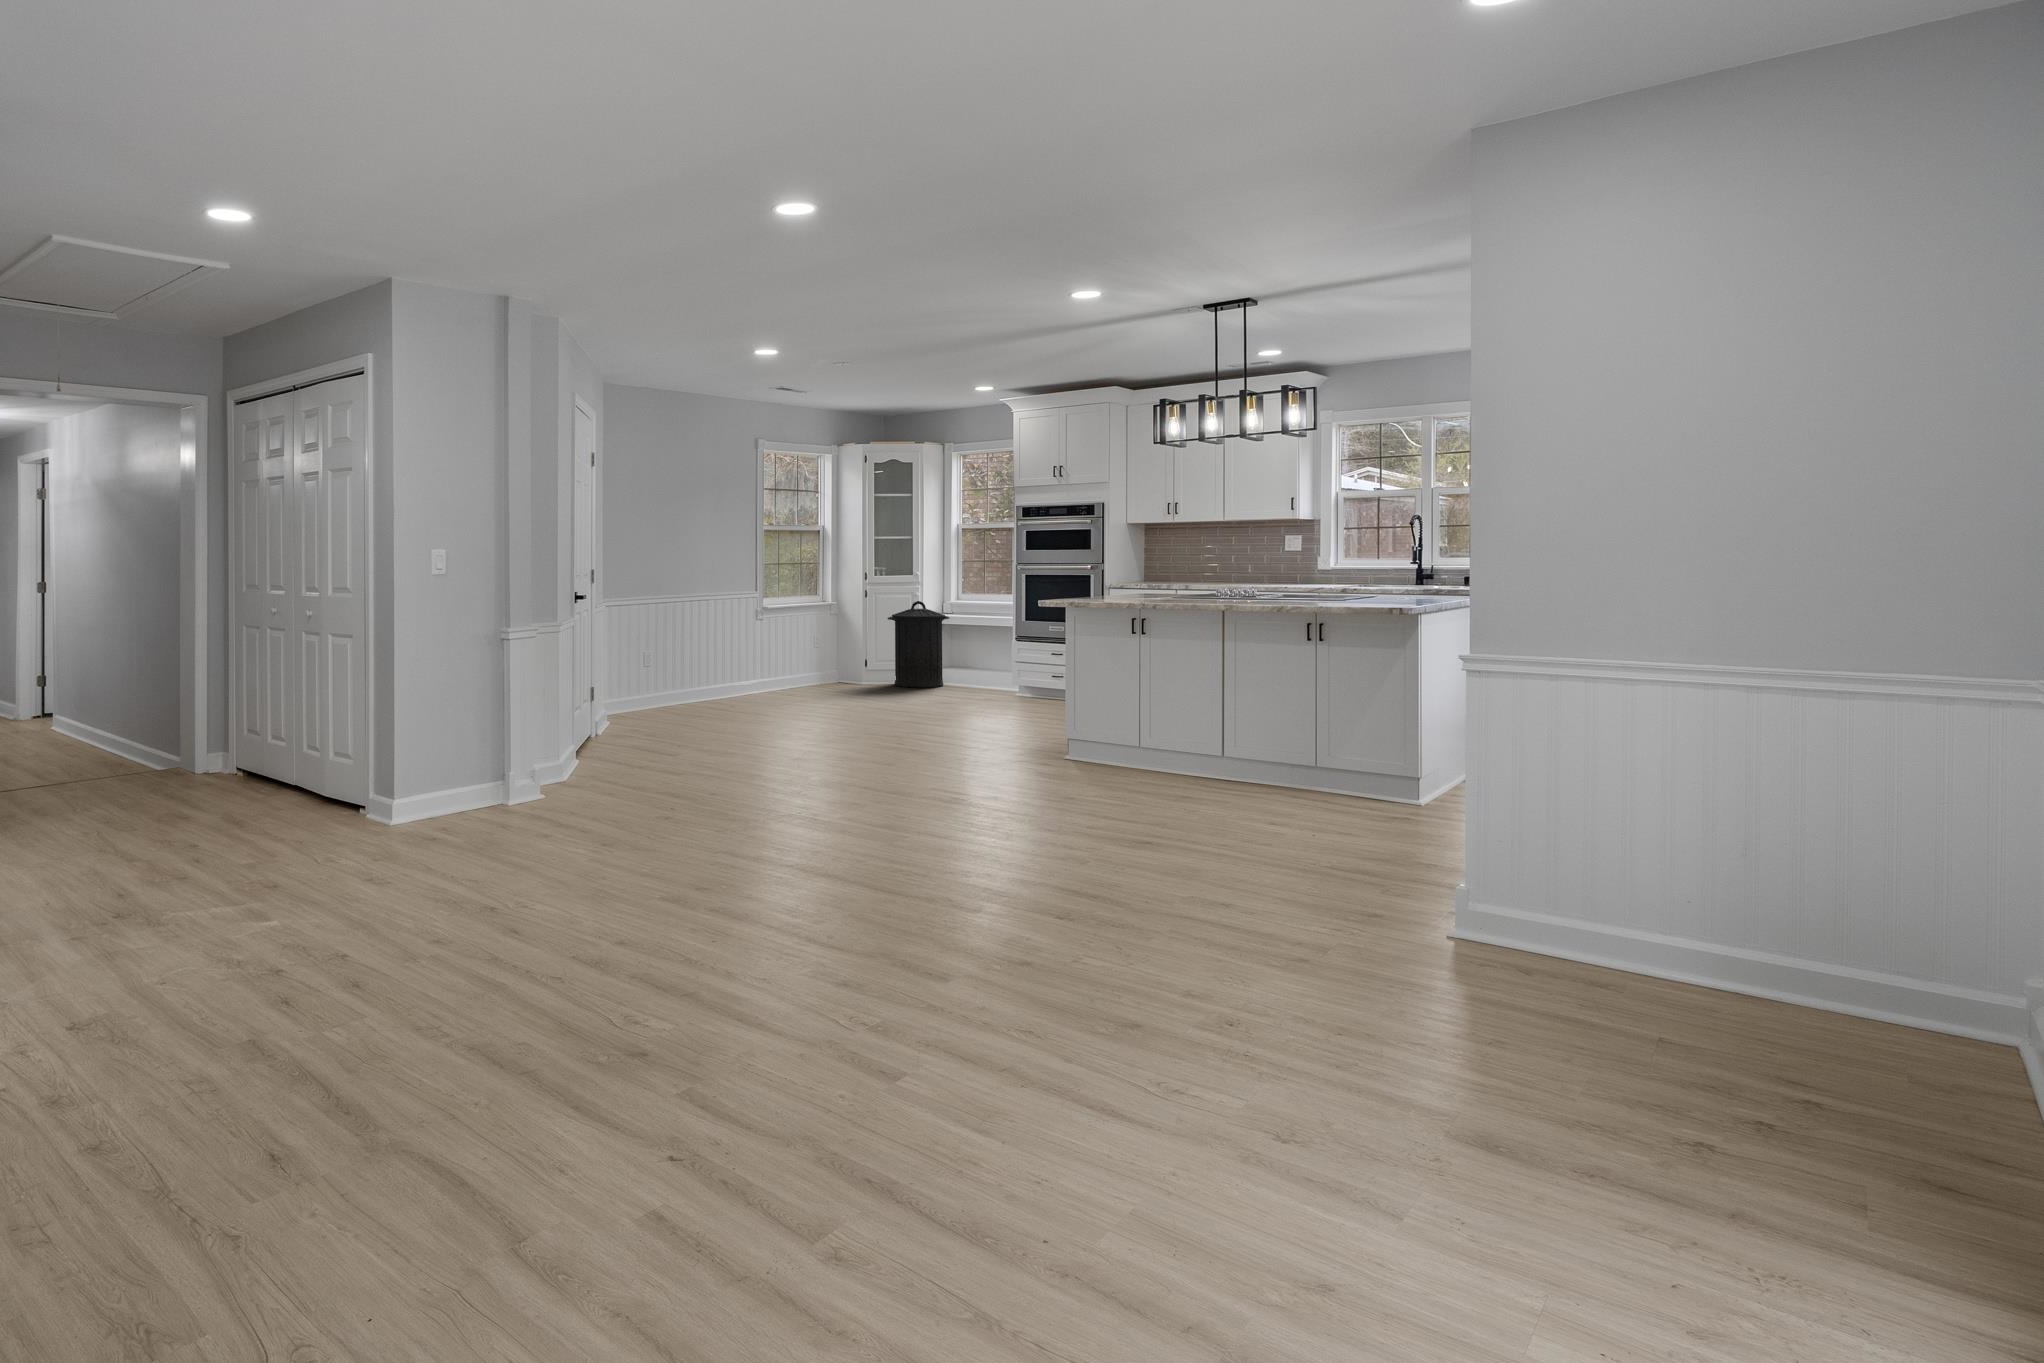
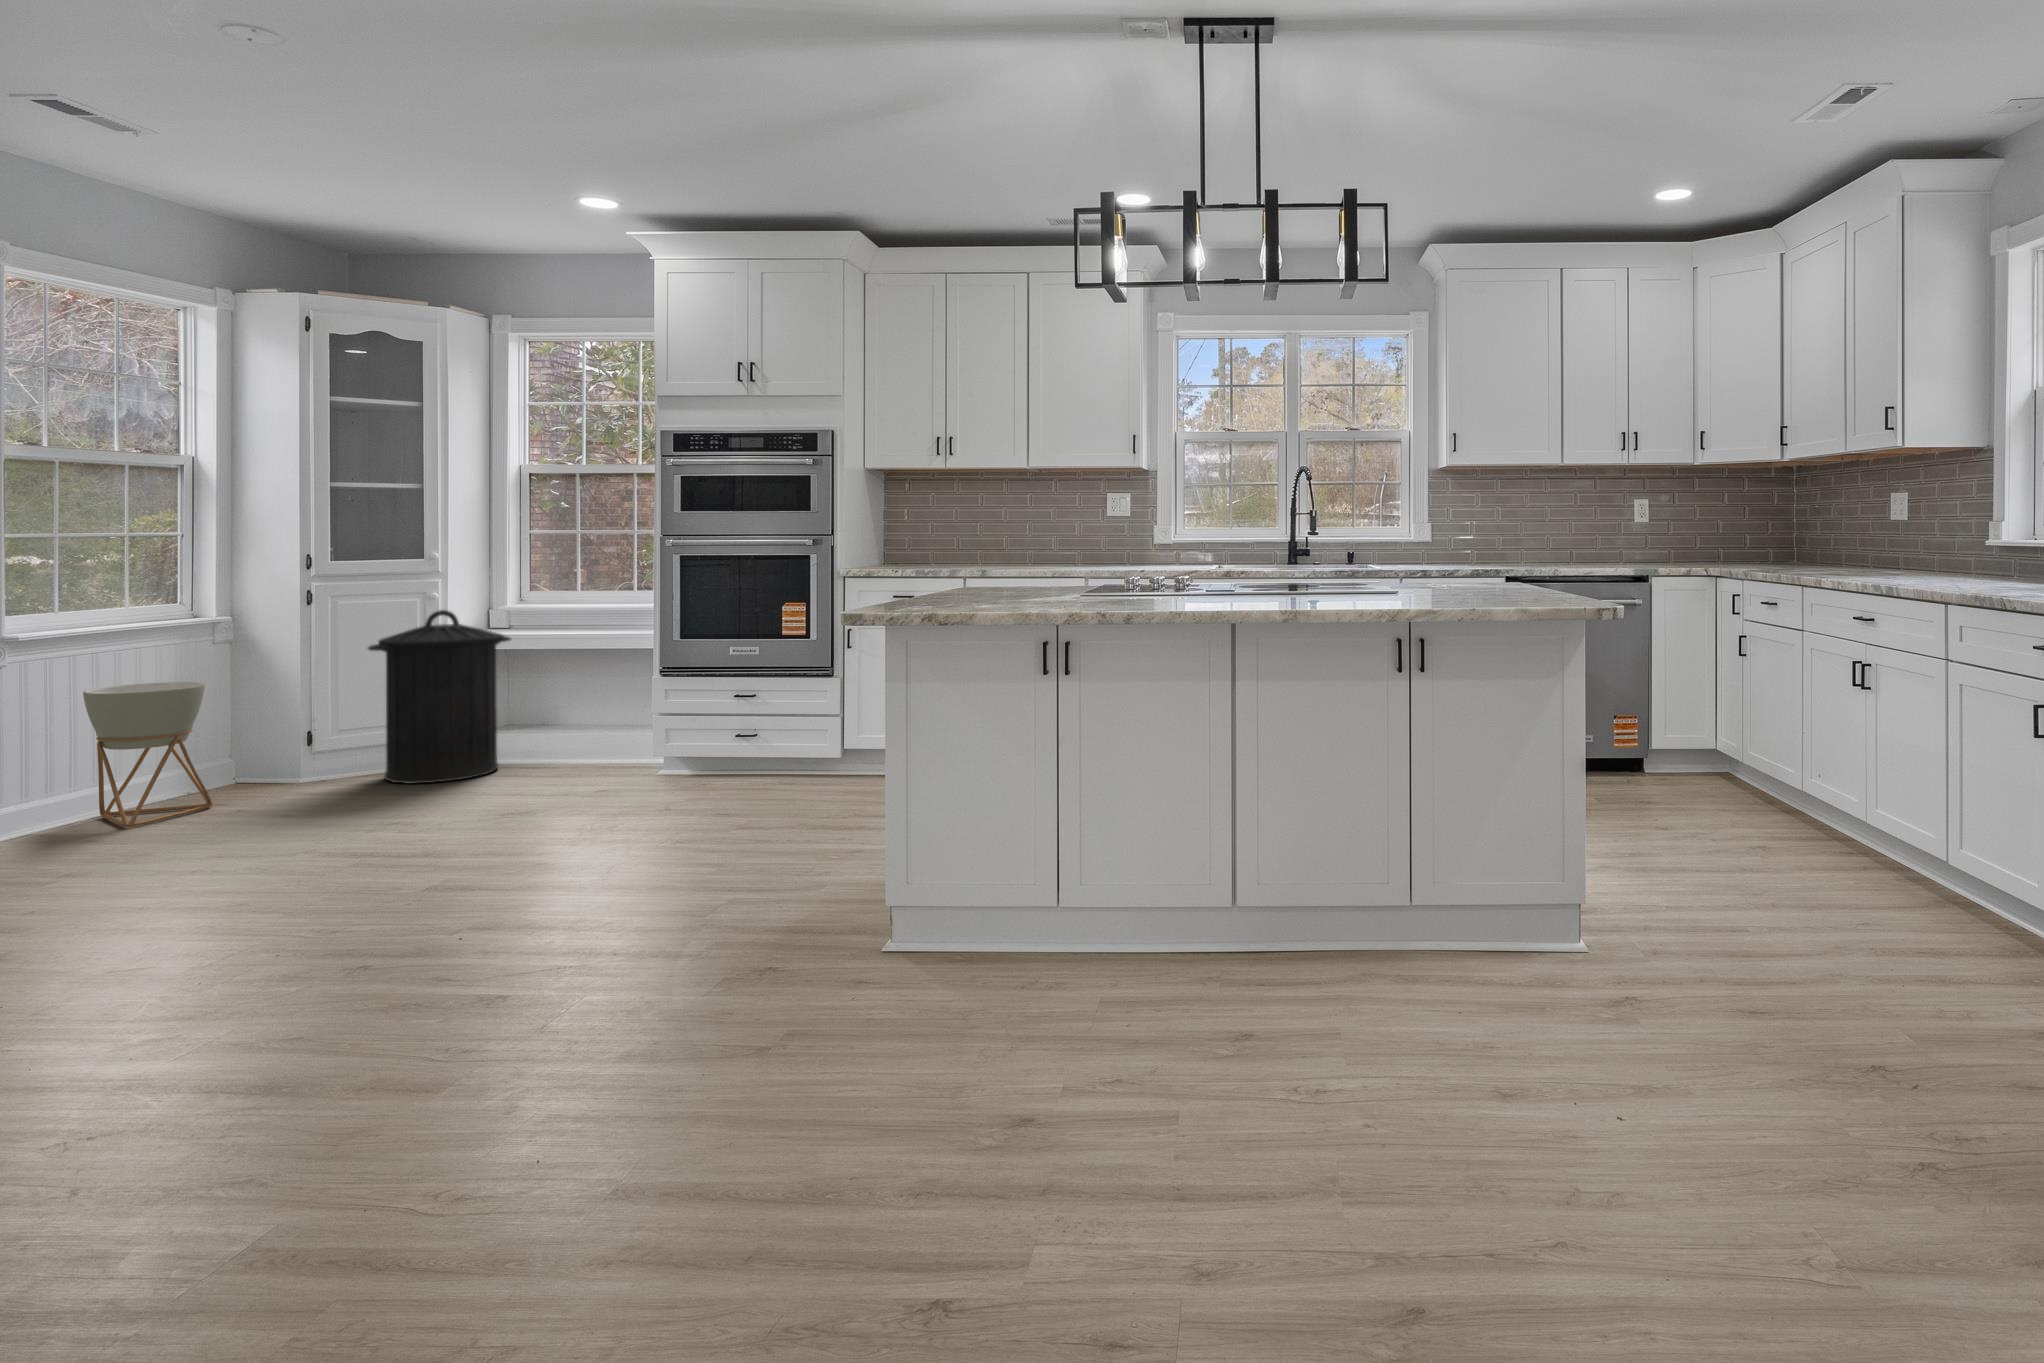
planter: none [787,629,830,690] -> present [83,682,213,827]

